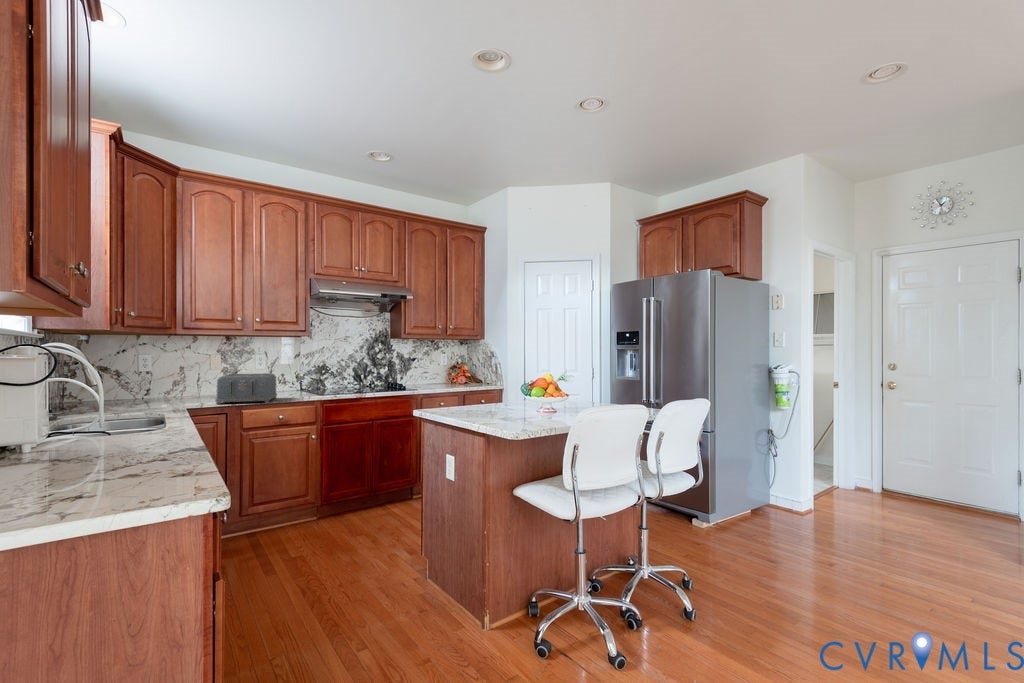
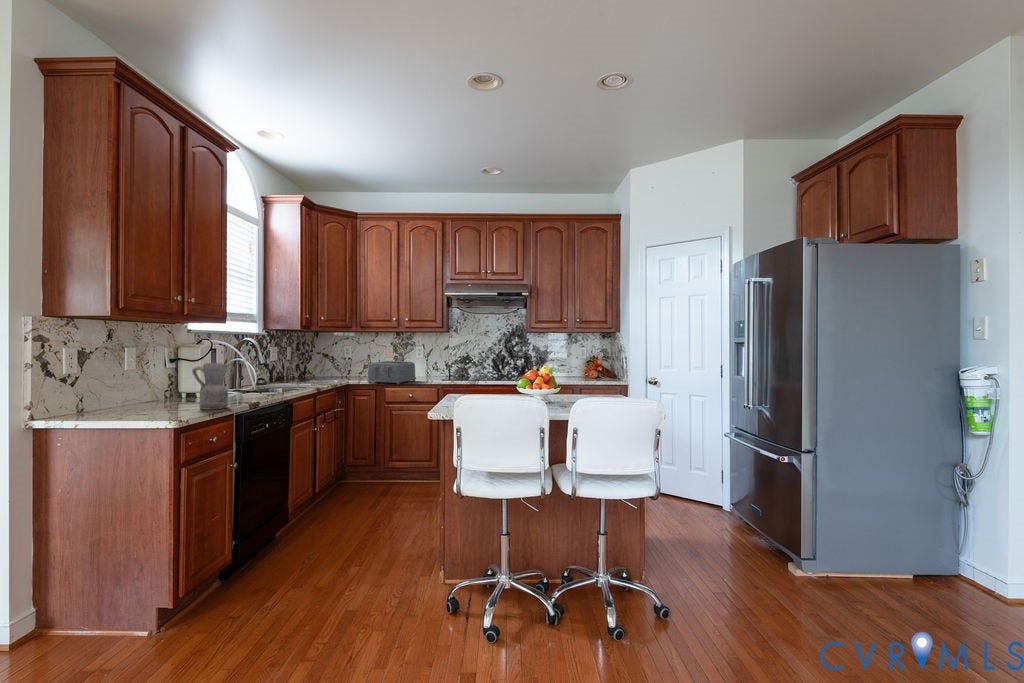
ceramic pitcher: none [38,376,113,462] -> present [192,363,228,409]

